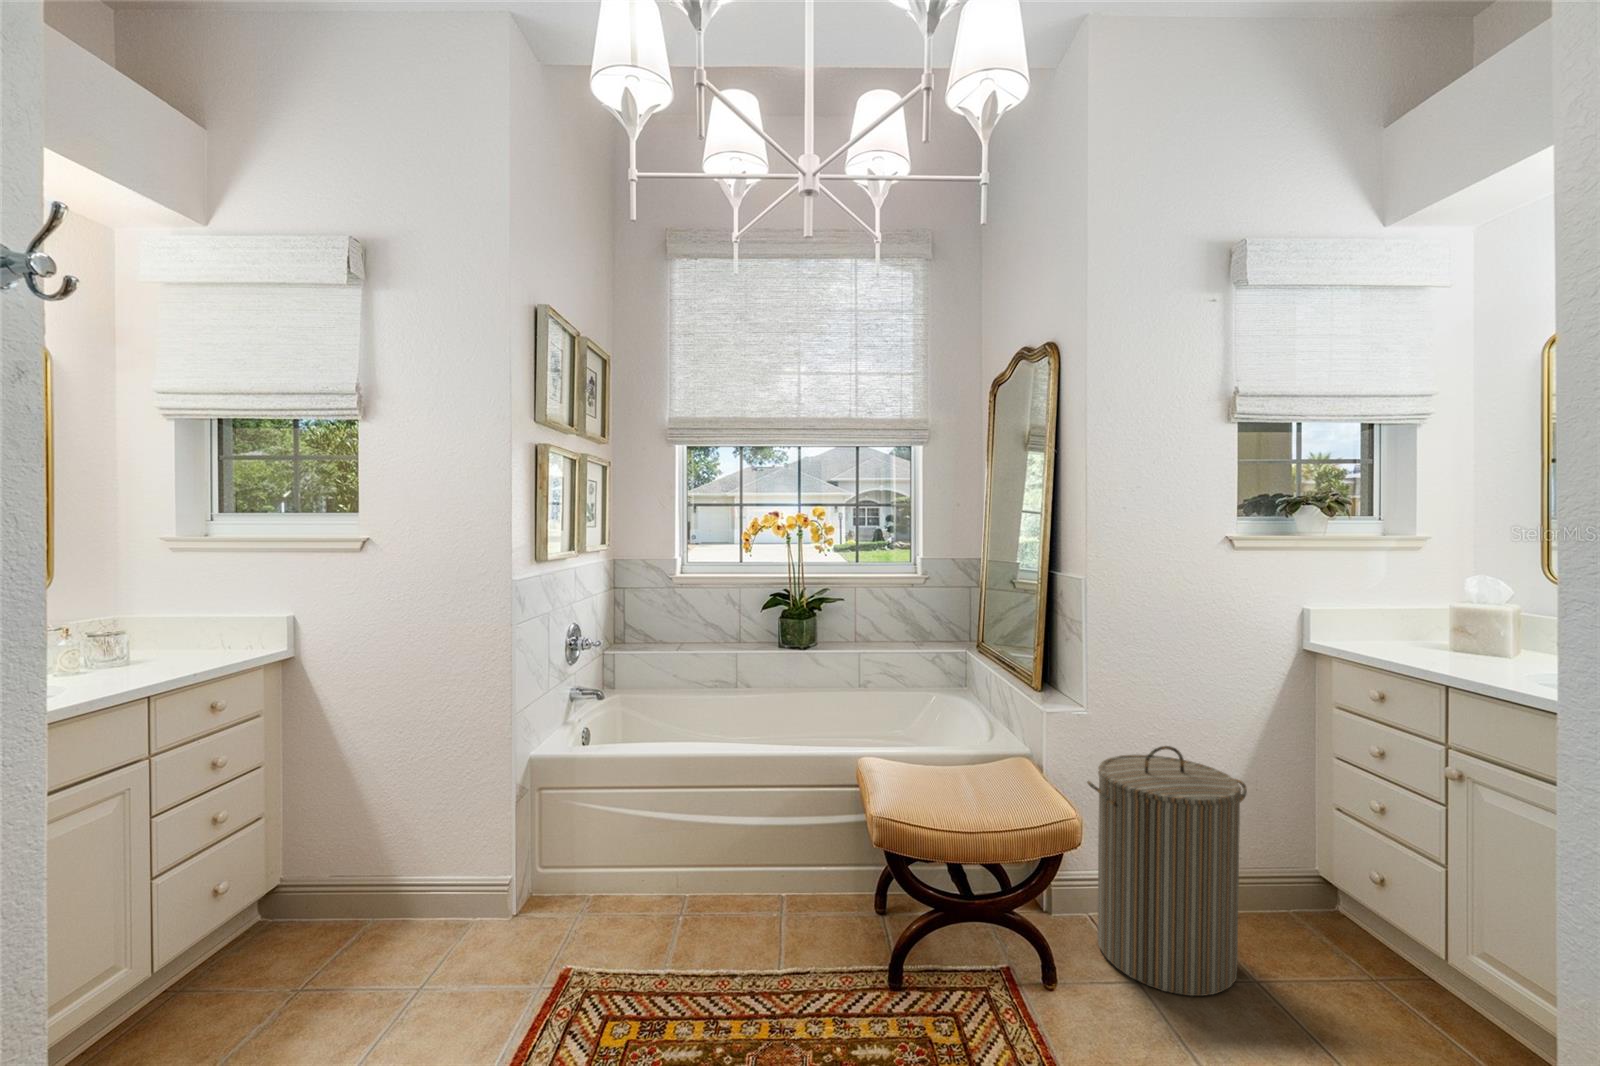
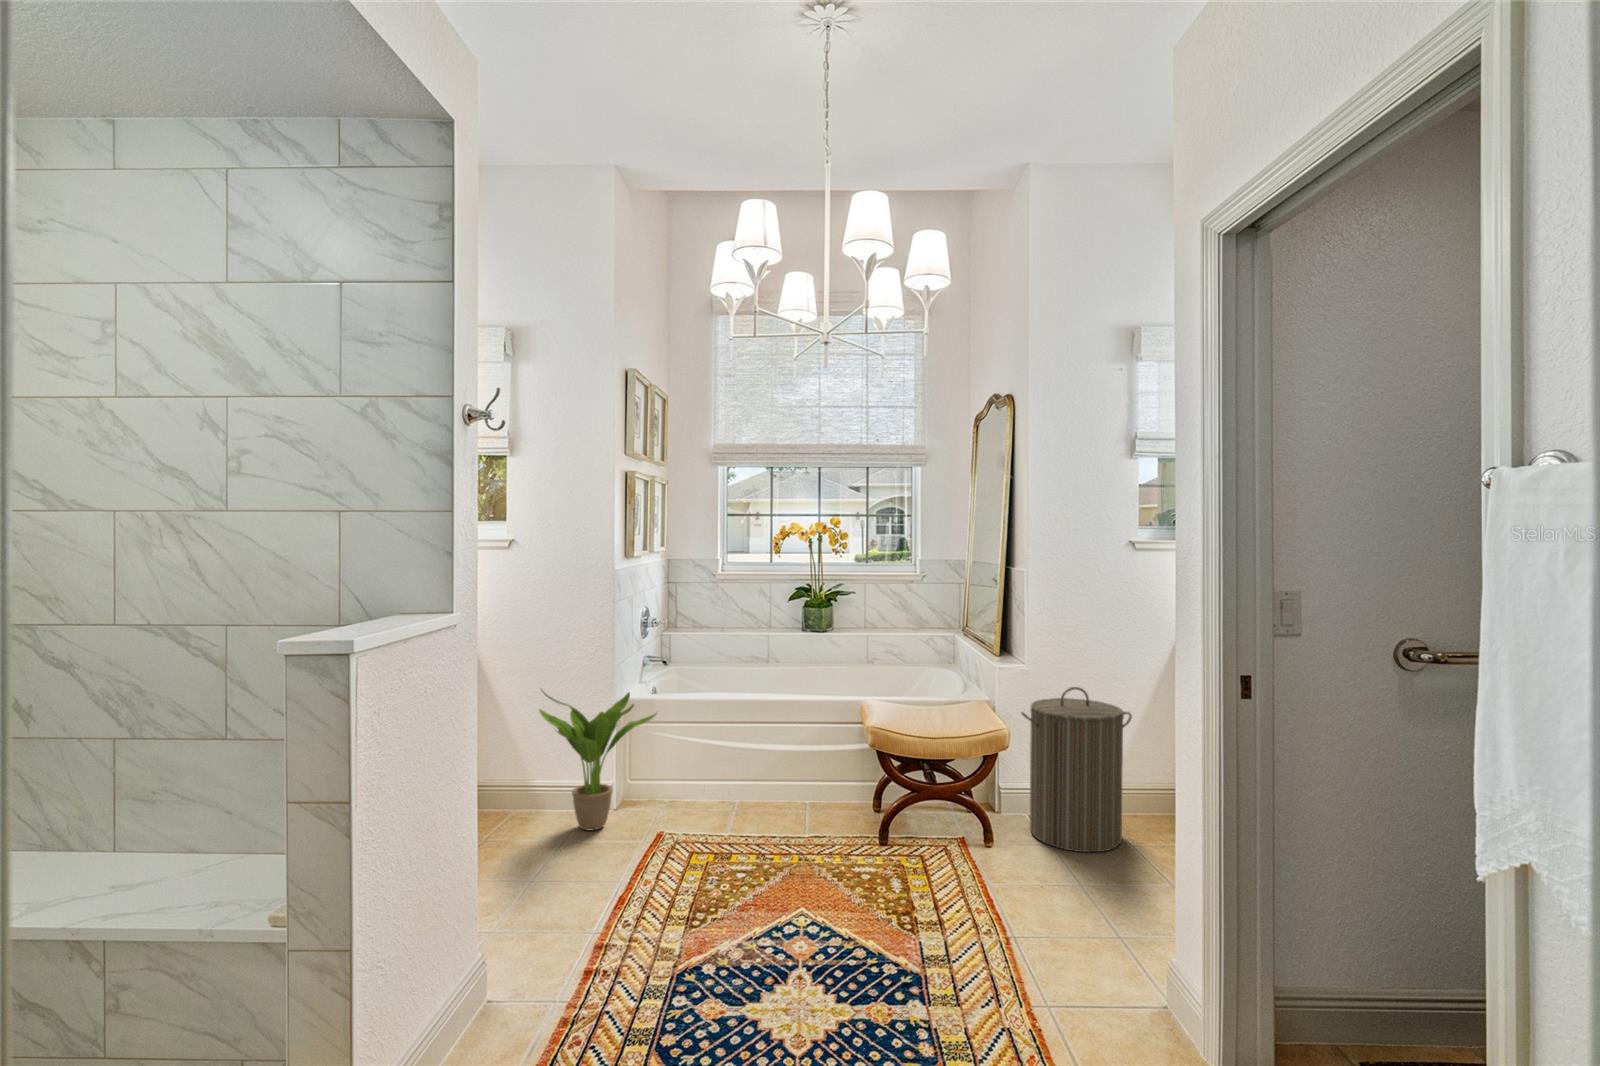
potted plant: none [379,752,571,964] -> present [539,692,656,830]

